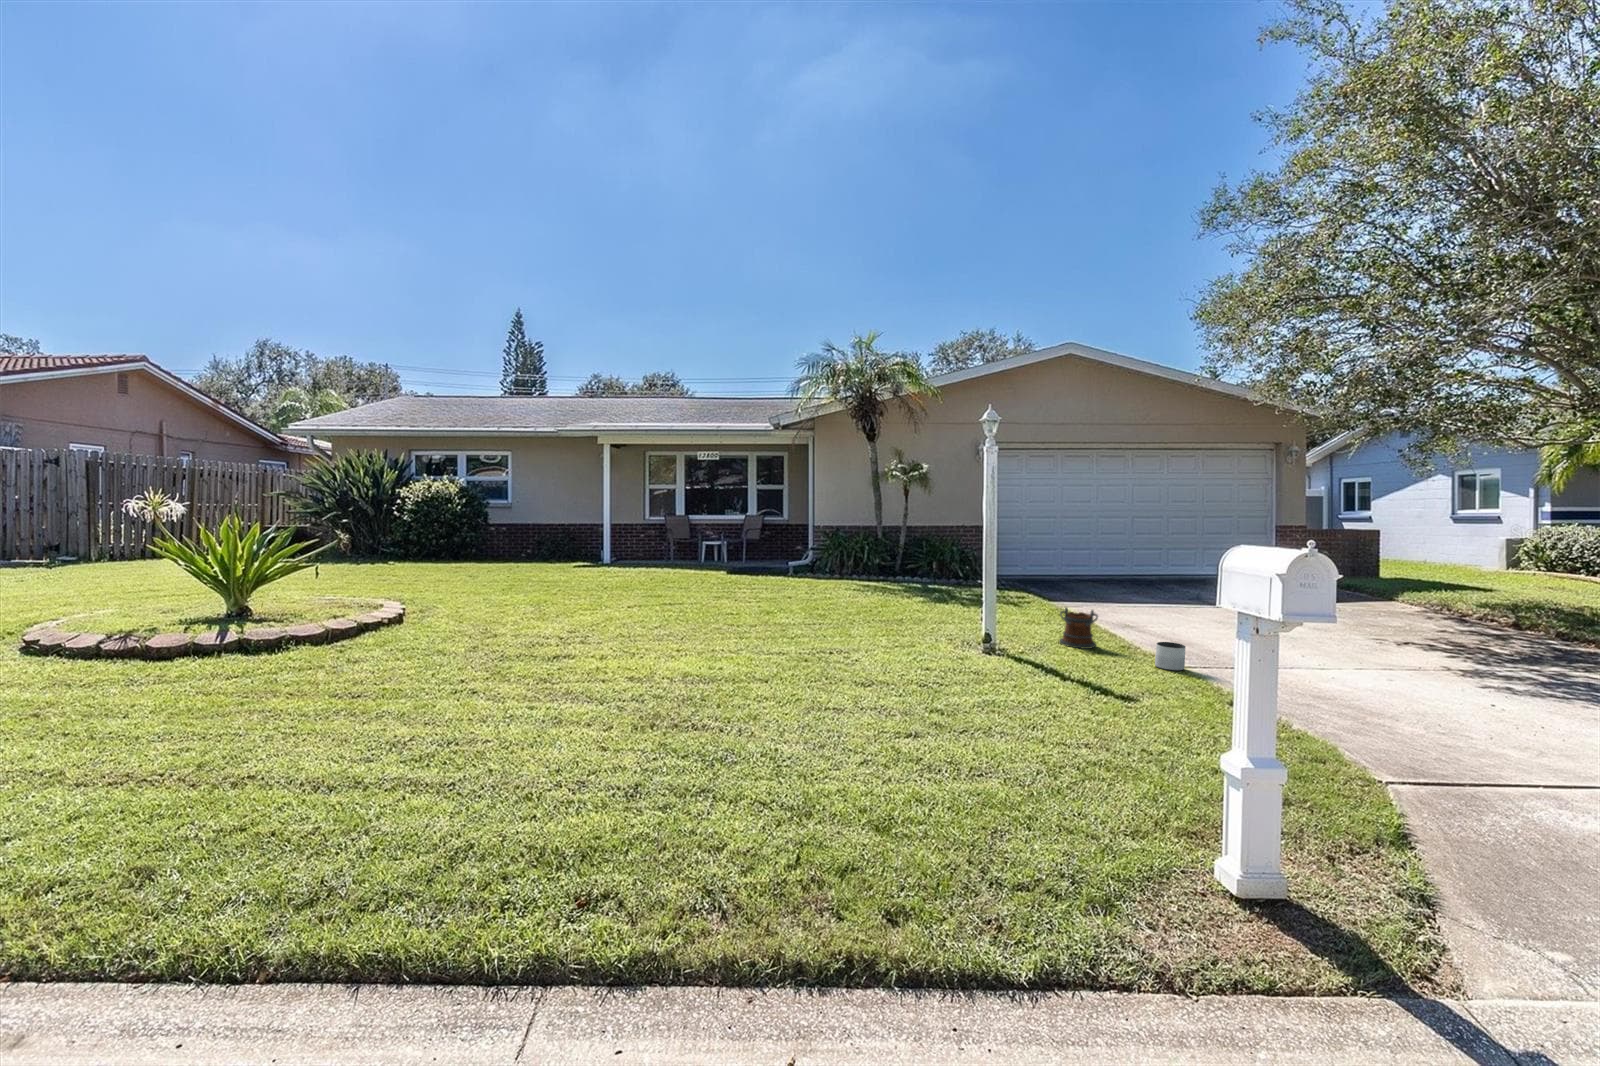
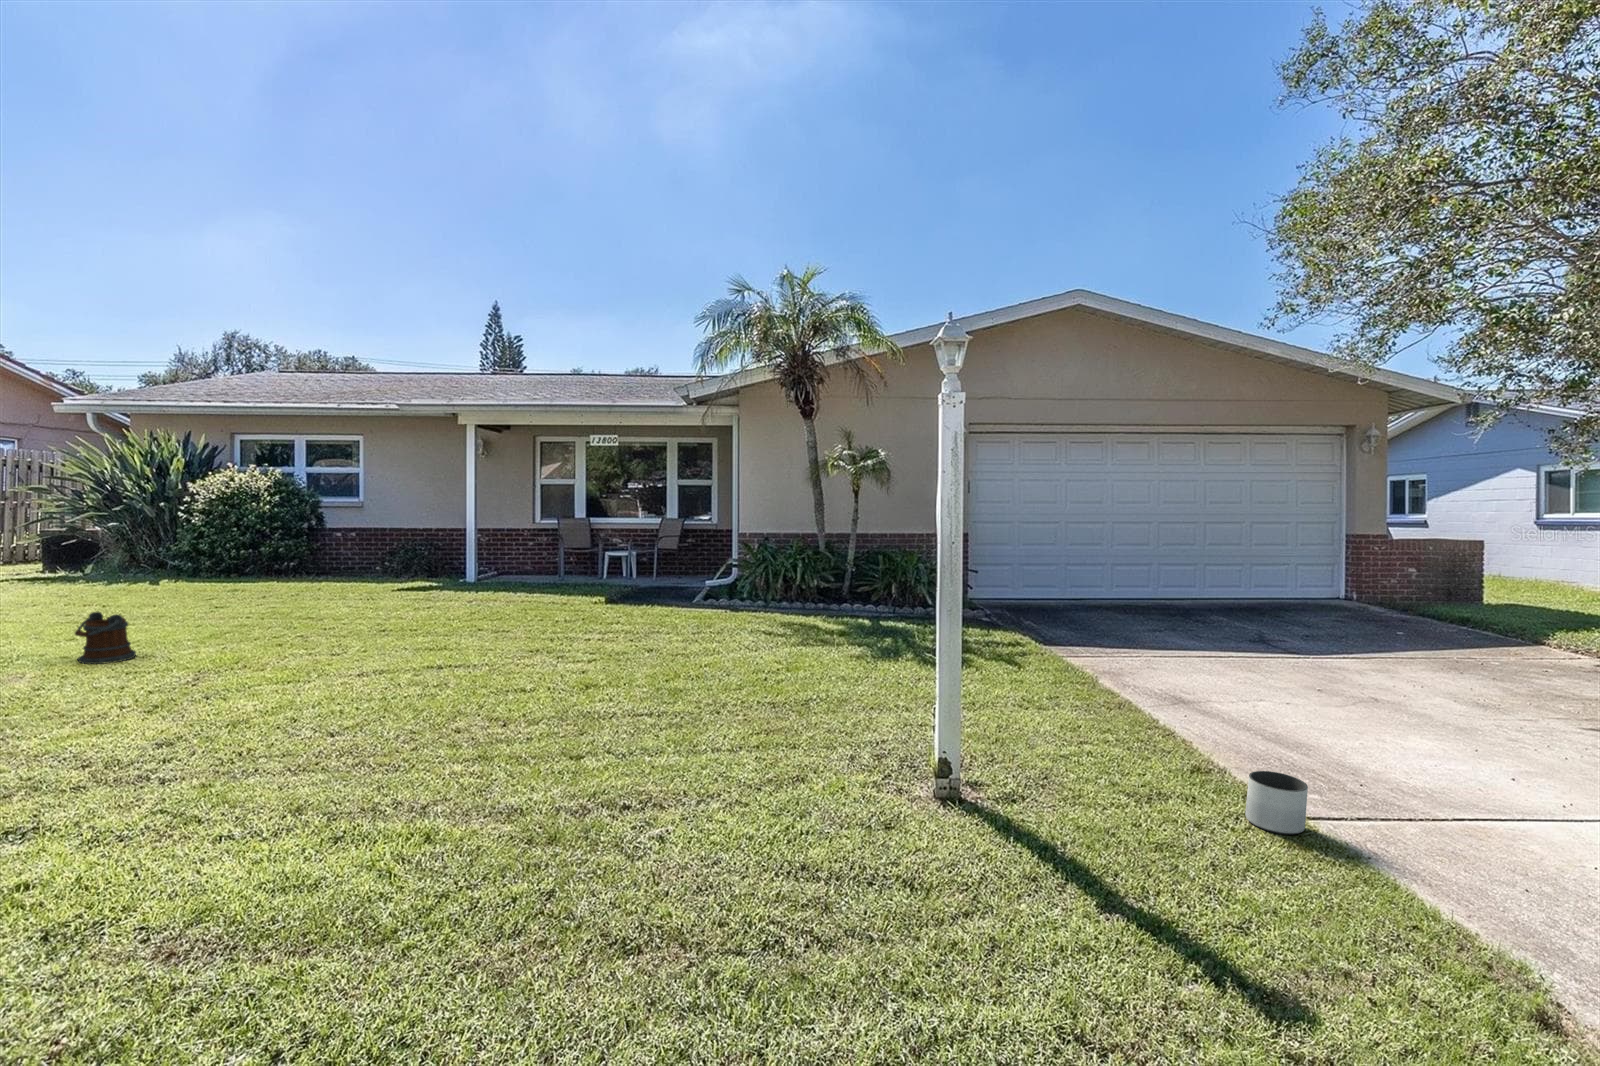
bucket: present [1059,608,1098,649] -> present [75,611,136,664]

